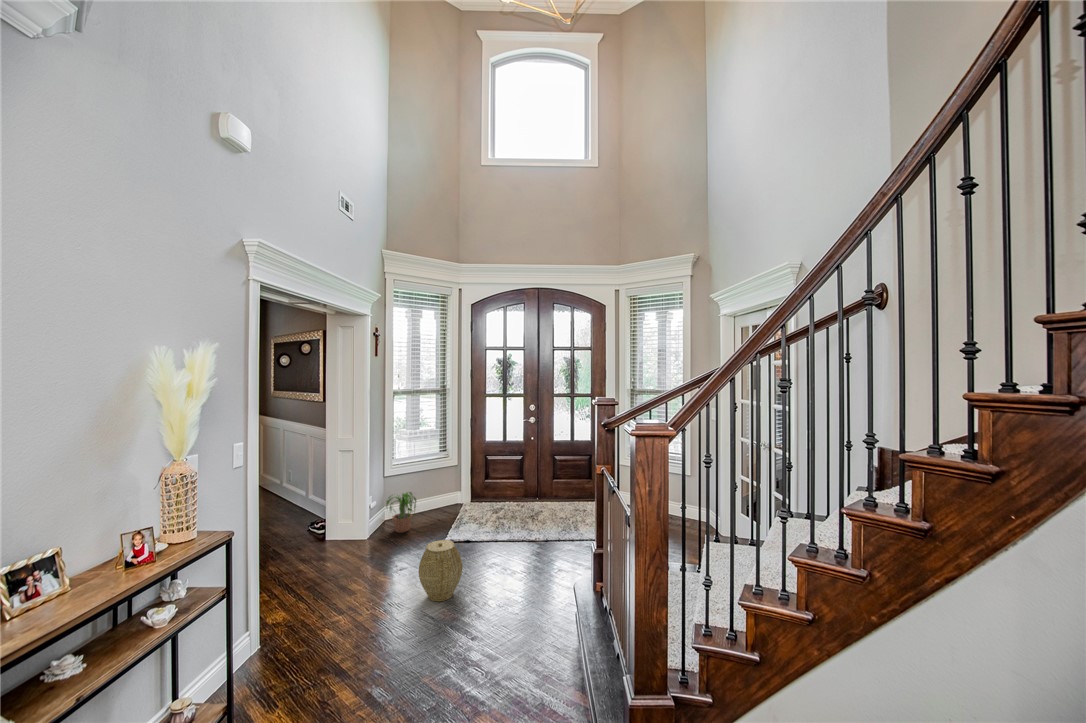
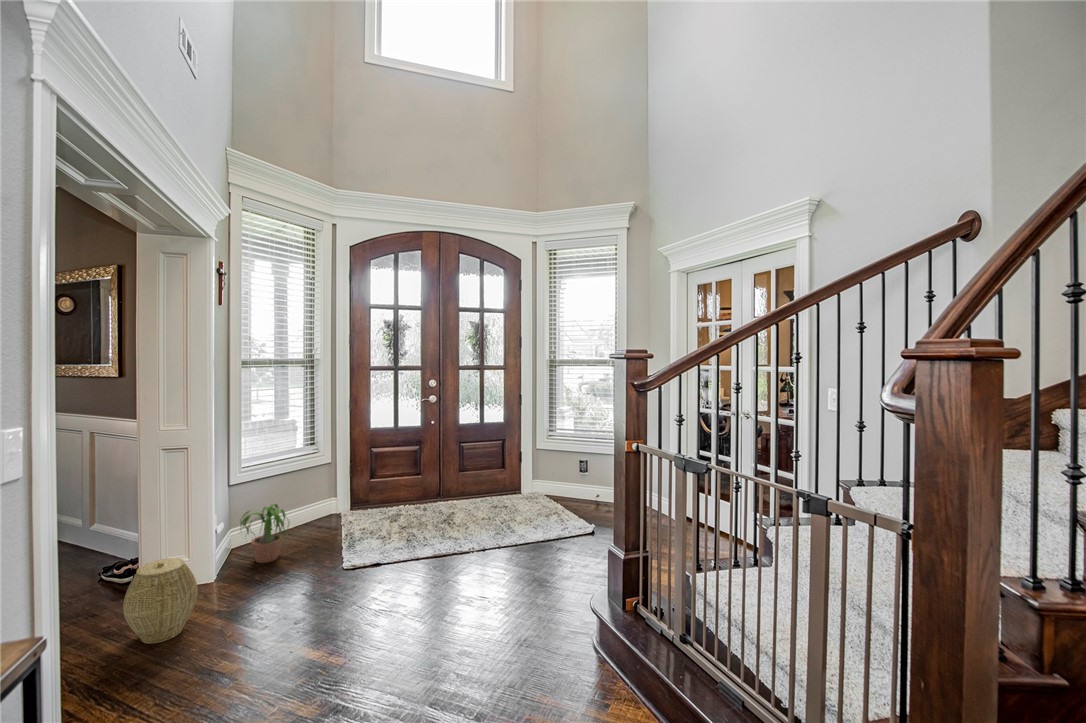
woven basket: present [419,540,462,601] -> present [123,558,198,644]

